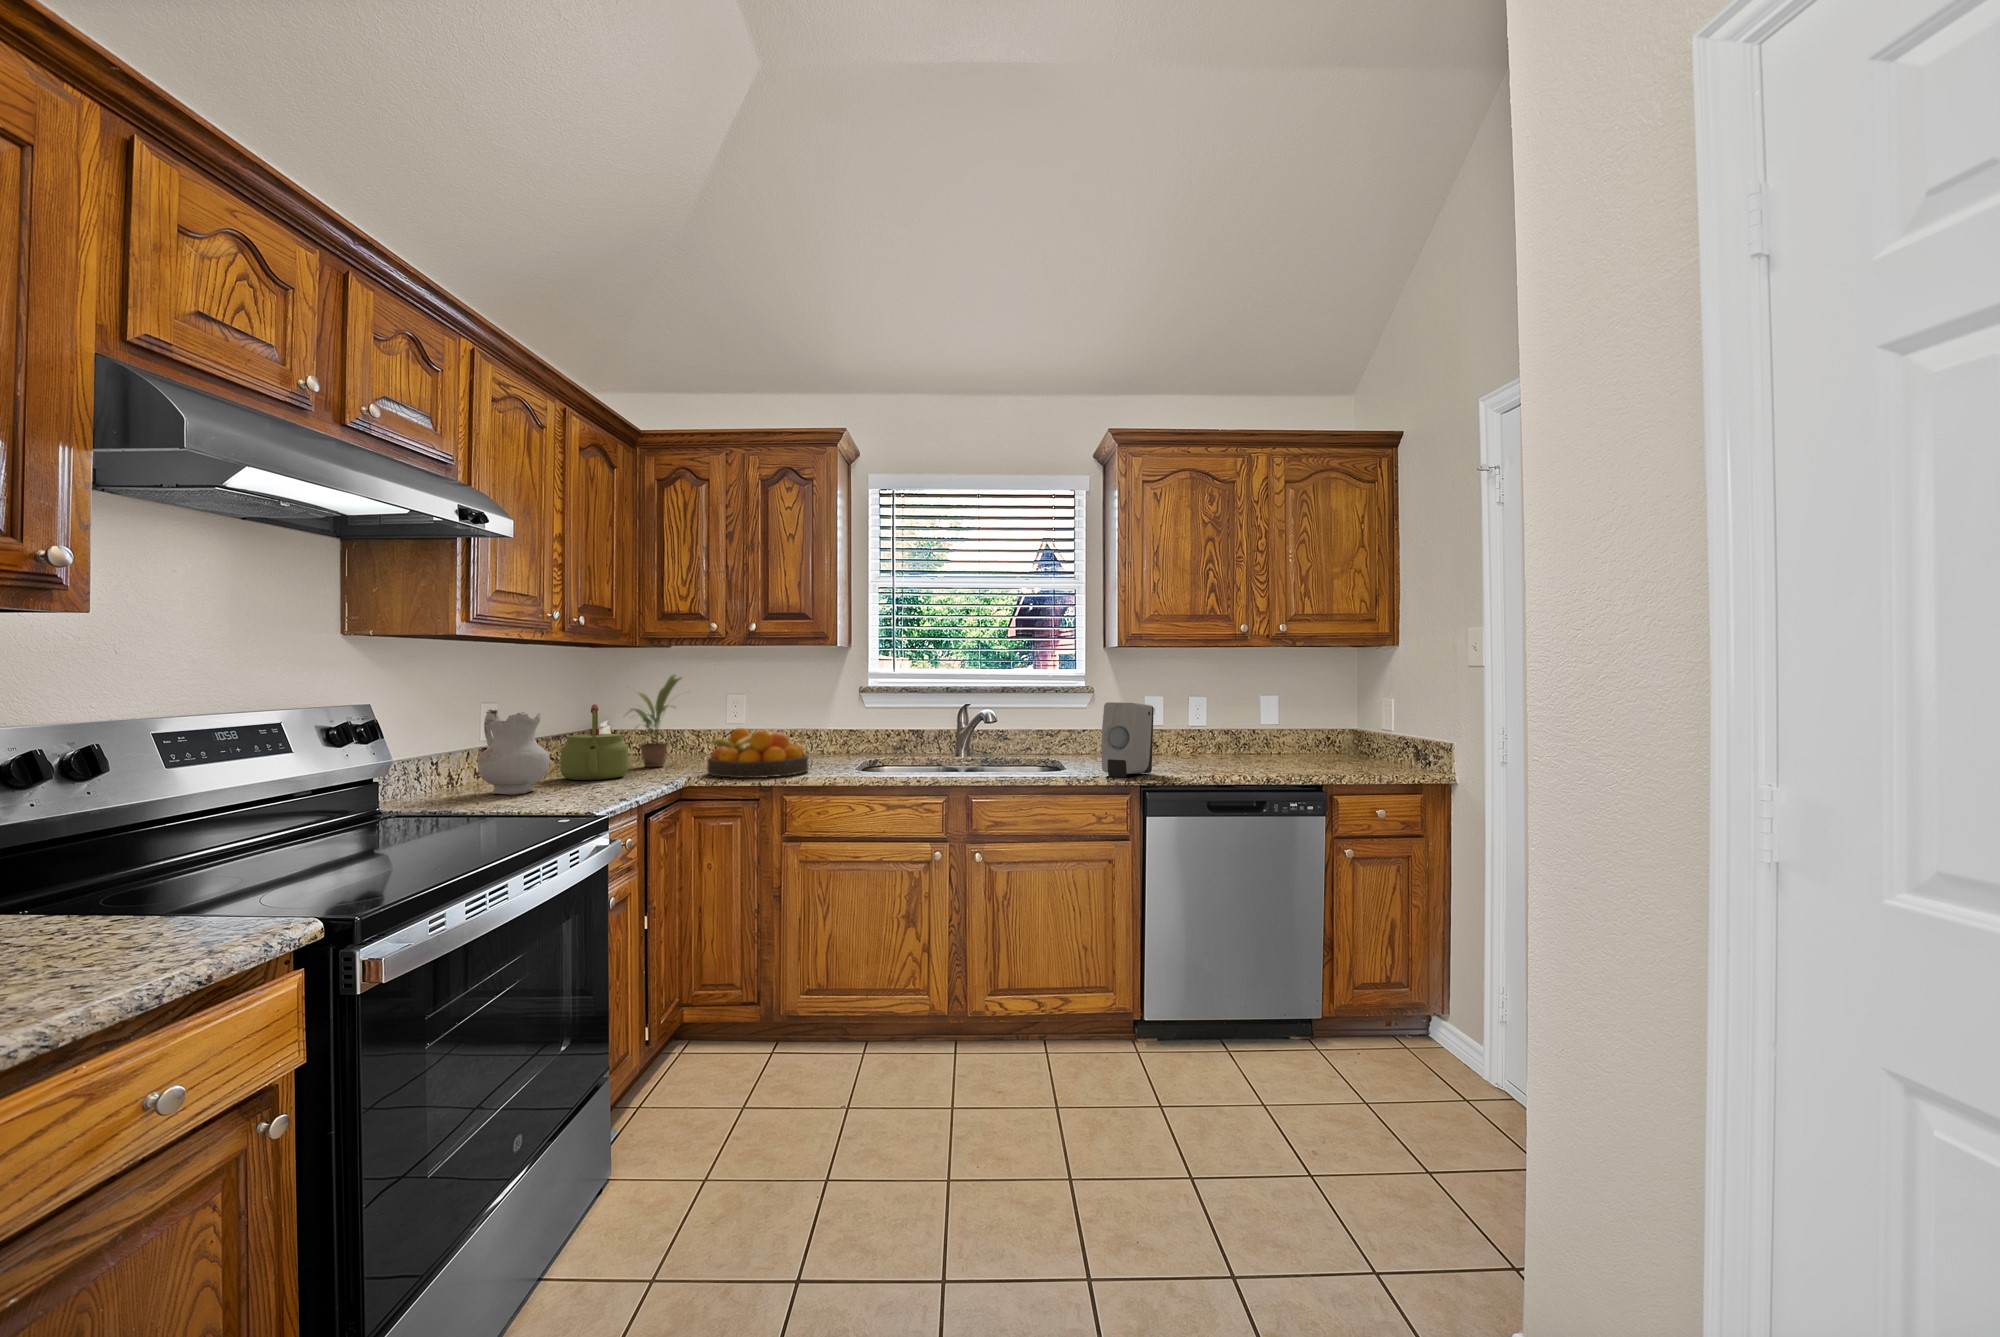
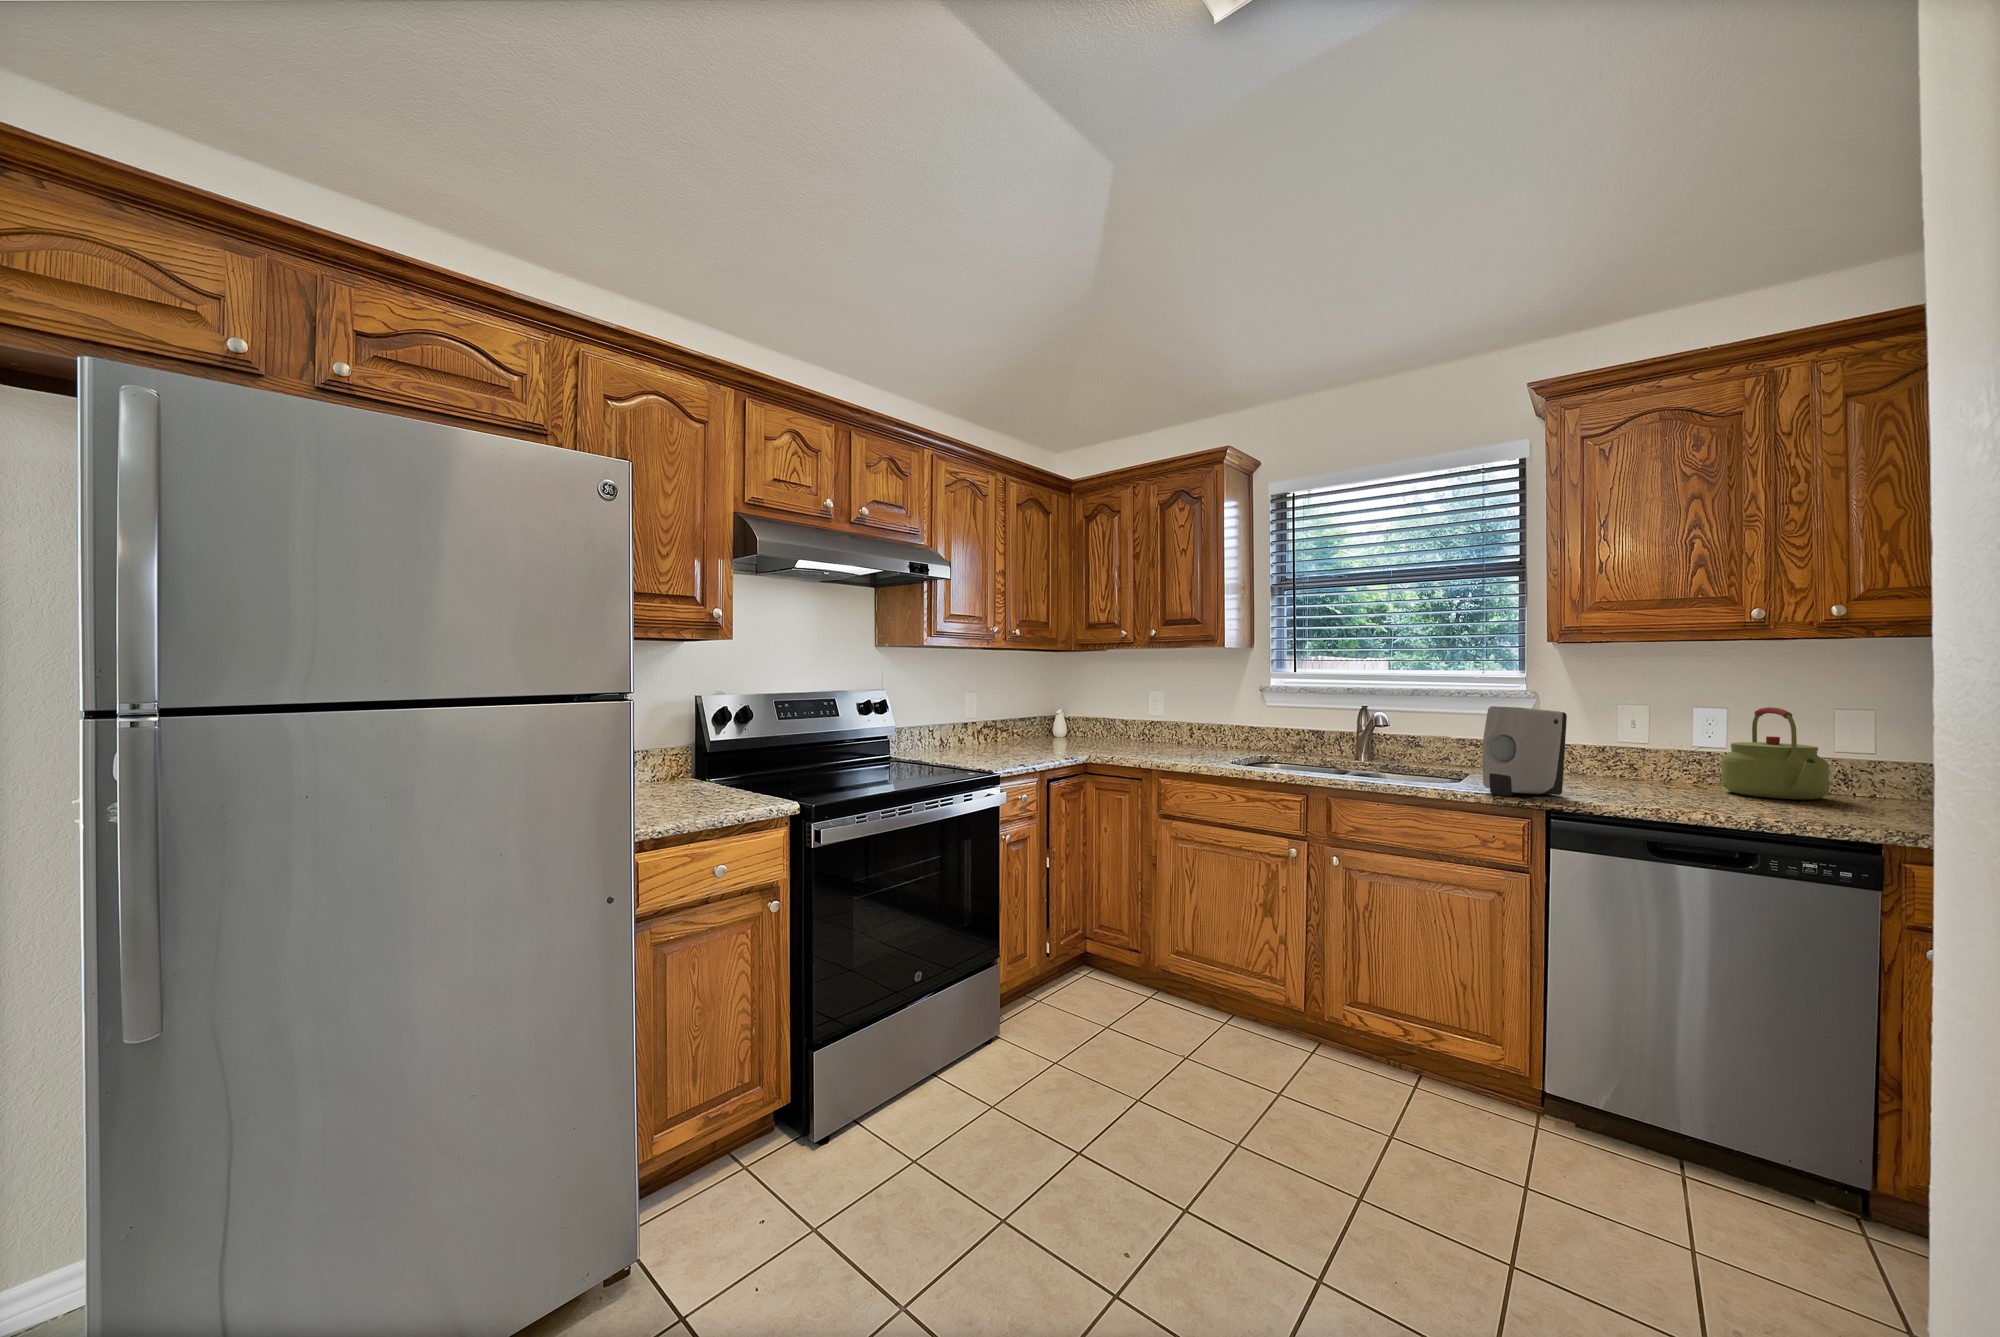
potted plant: present [626,674,681,767] -> none [1068,673,1115,747]
kettle: present [560,704,629,780] -> present [1721,707,1830,800]
ceramic pitcher: present [477,709,550,795] -> none [930,696,977,758]
fruit bowl: present [707,728,808,778] -> none [1103,718,1190,762]

